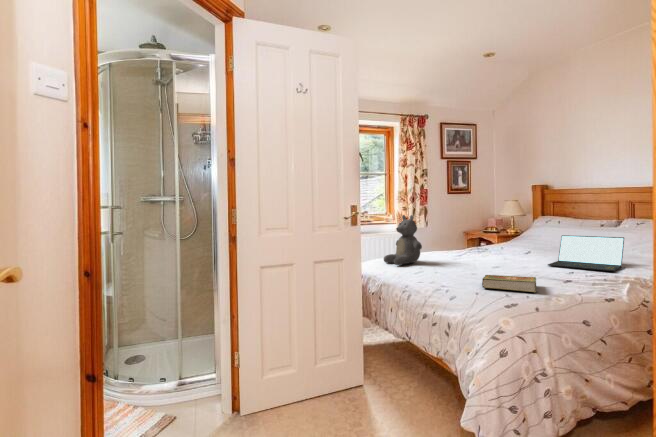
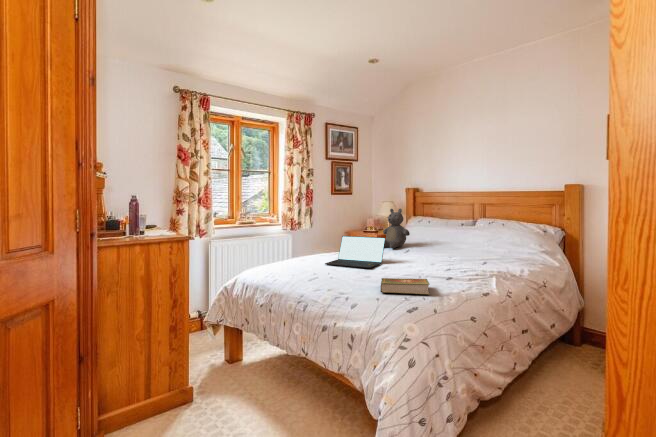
teddy bear: present [384,215,422,265] -> present [383,209,410,248]
laptop: present [548,235,624,271] -> present [325,236,385,268]

